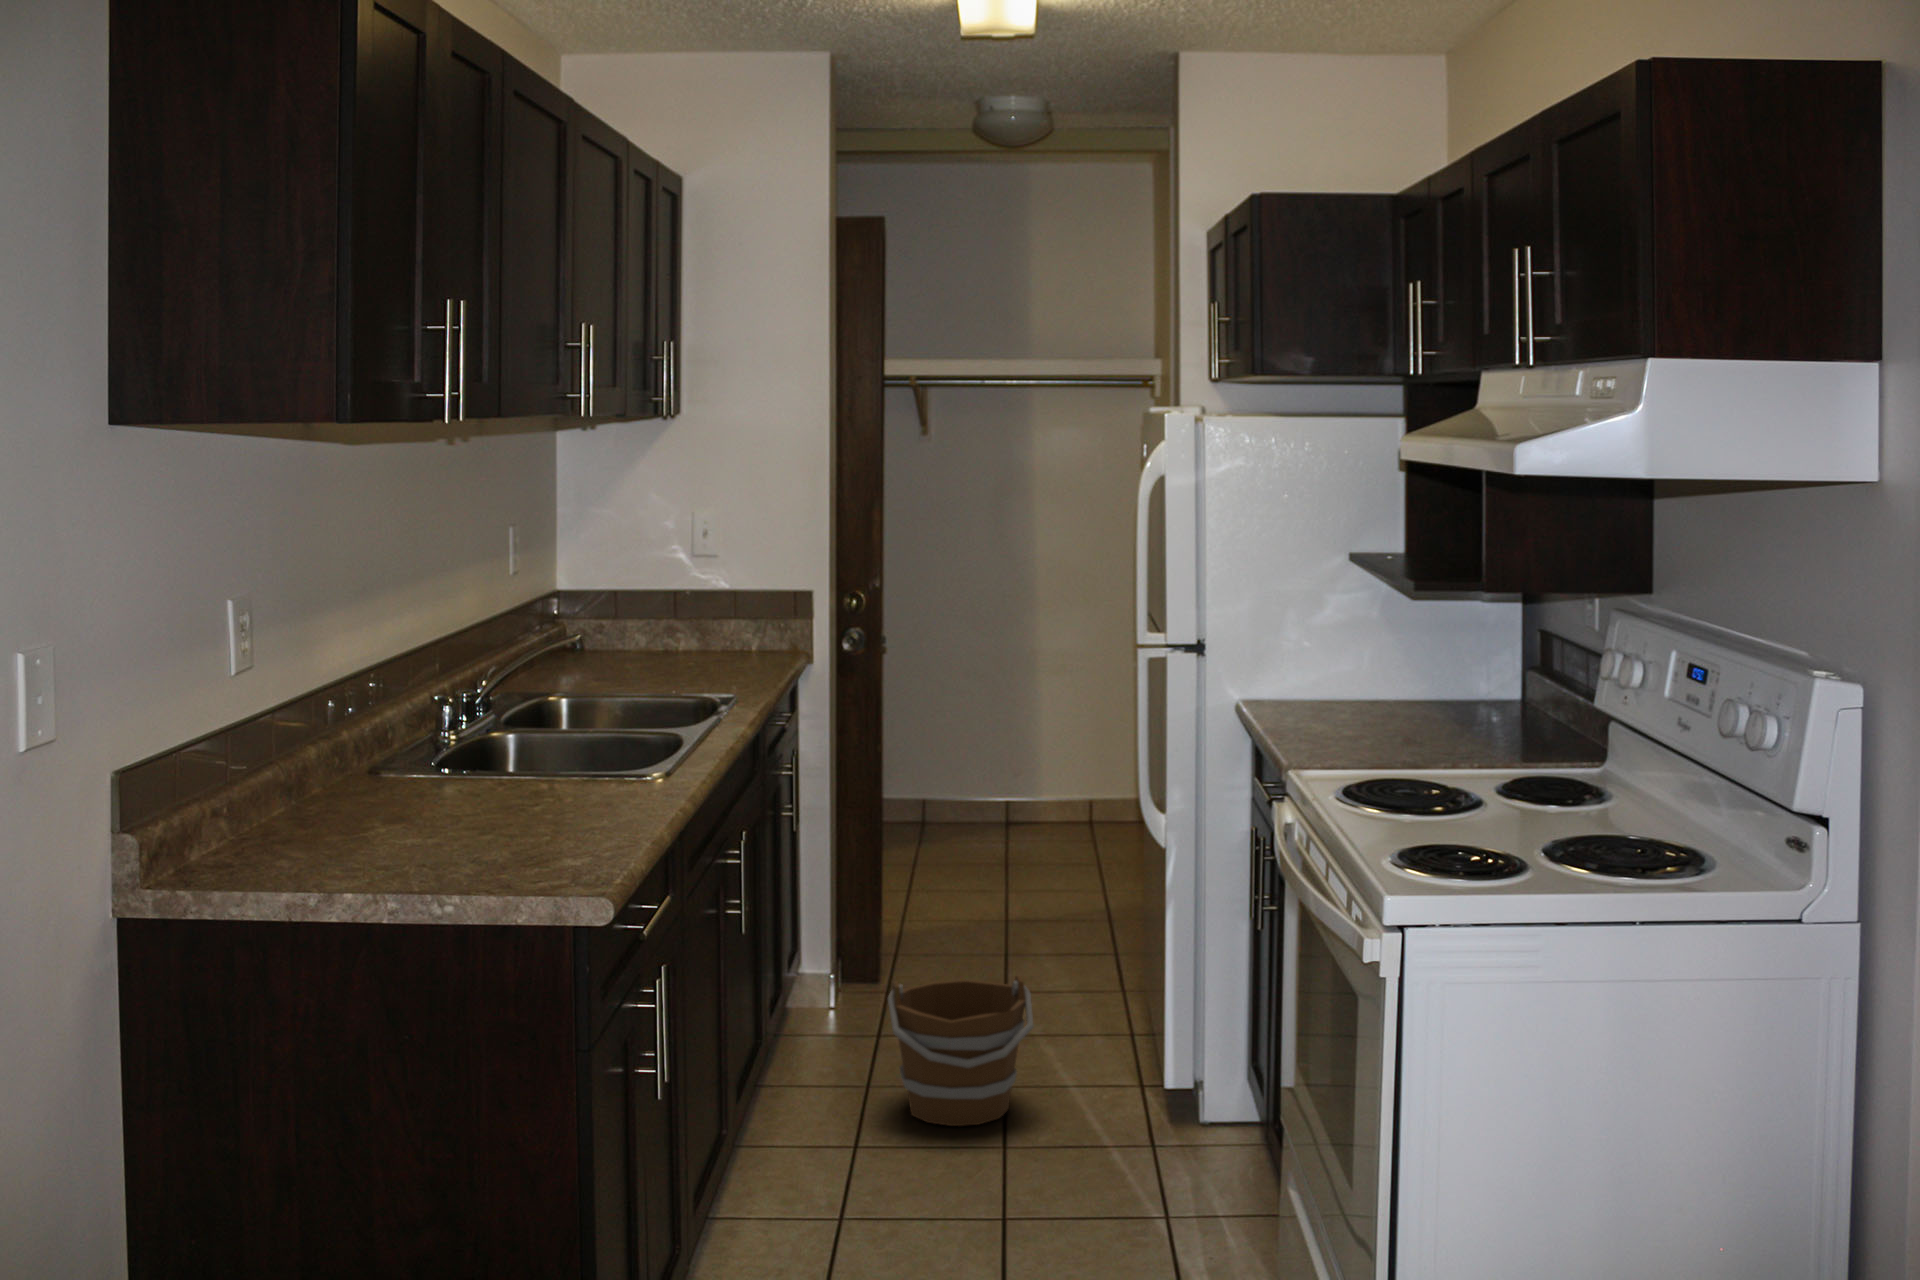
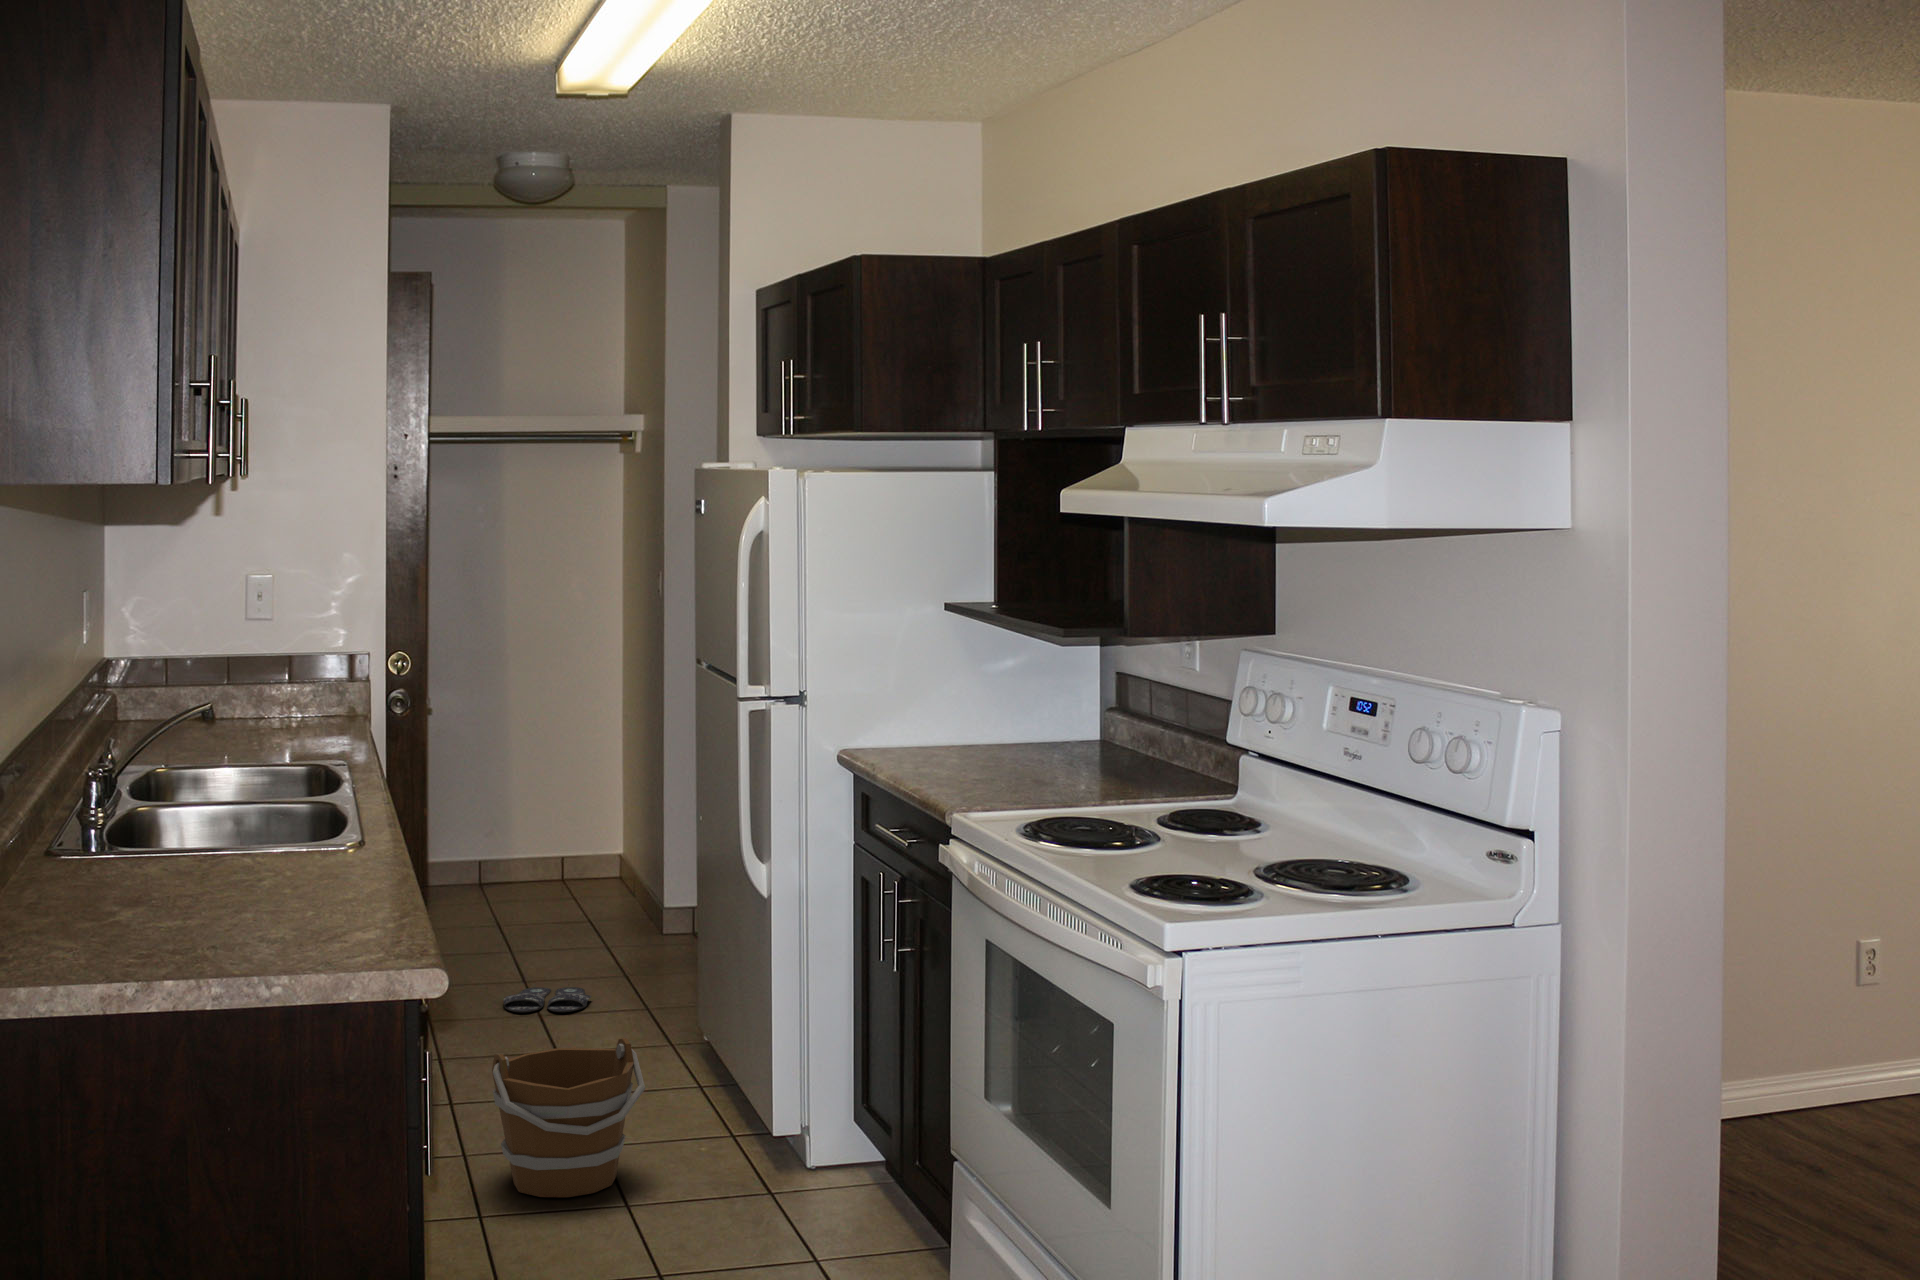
slippers: none [983,917,1065,943] -> present [503,987,591,1012]

